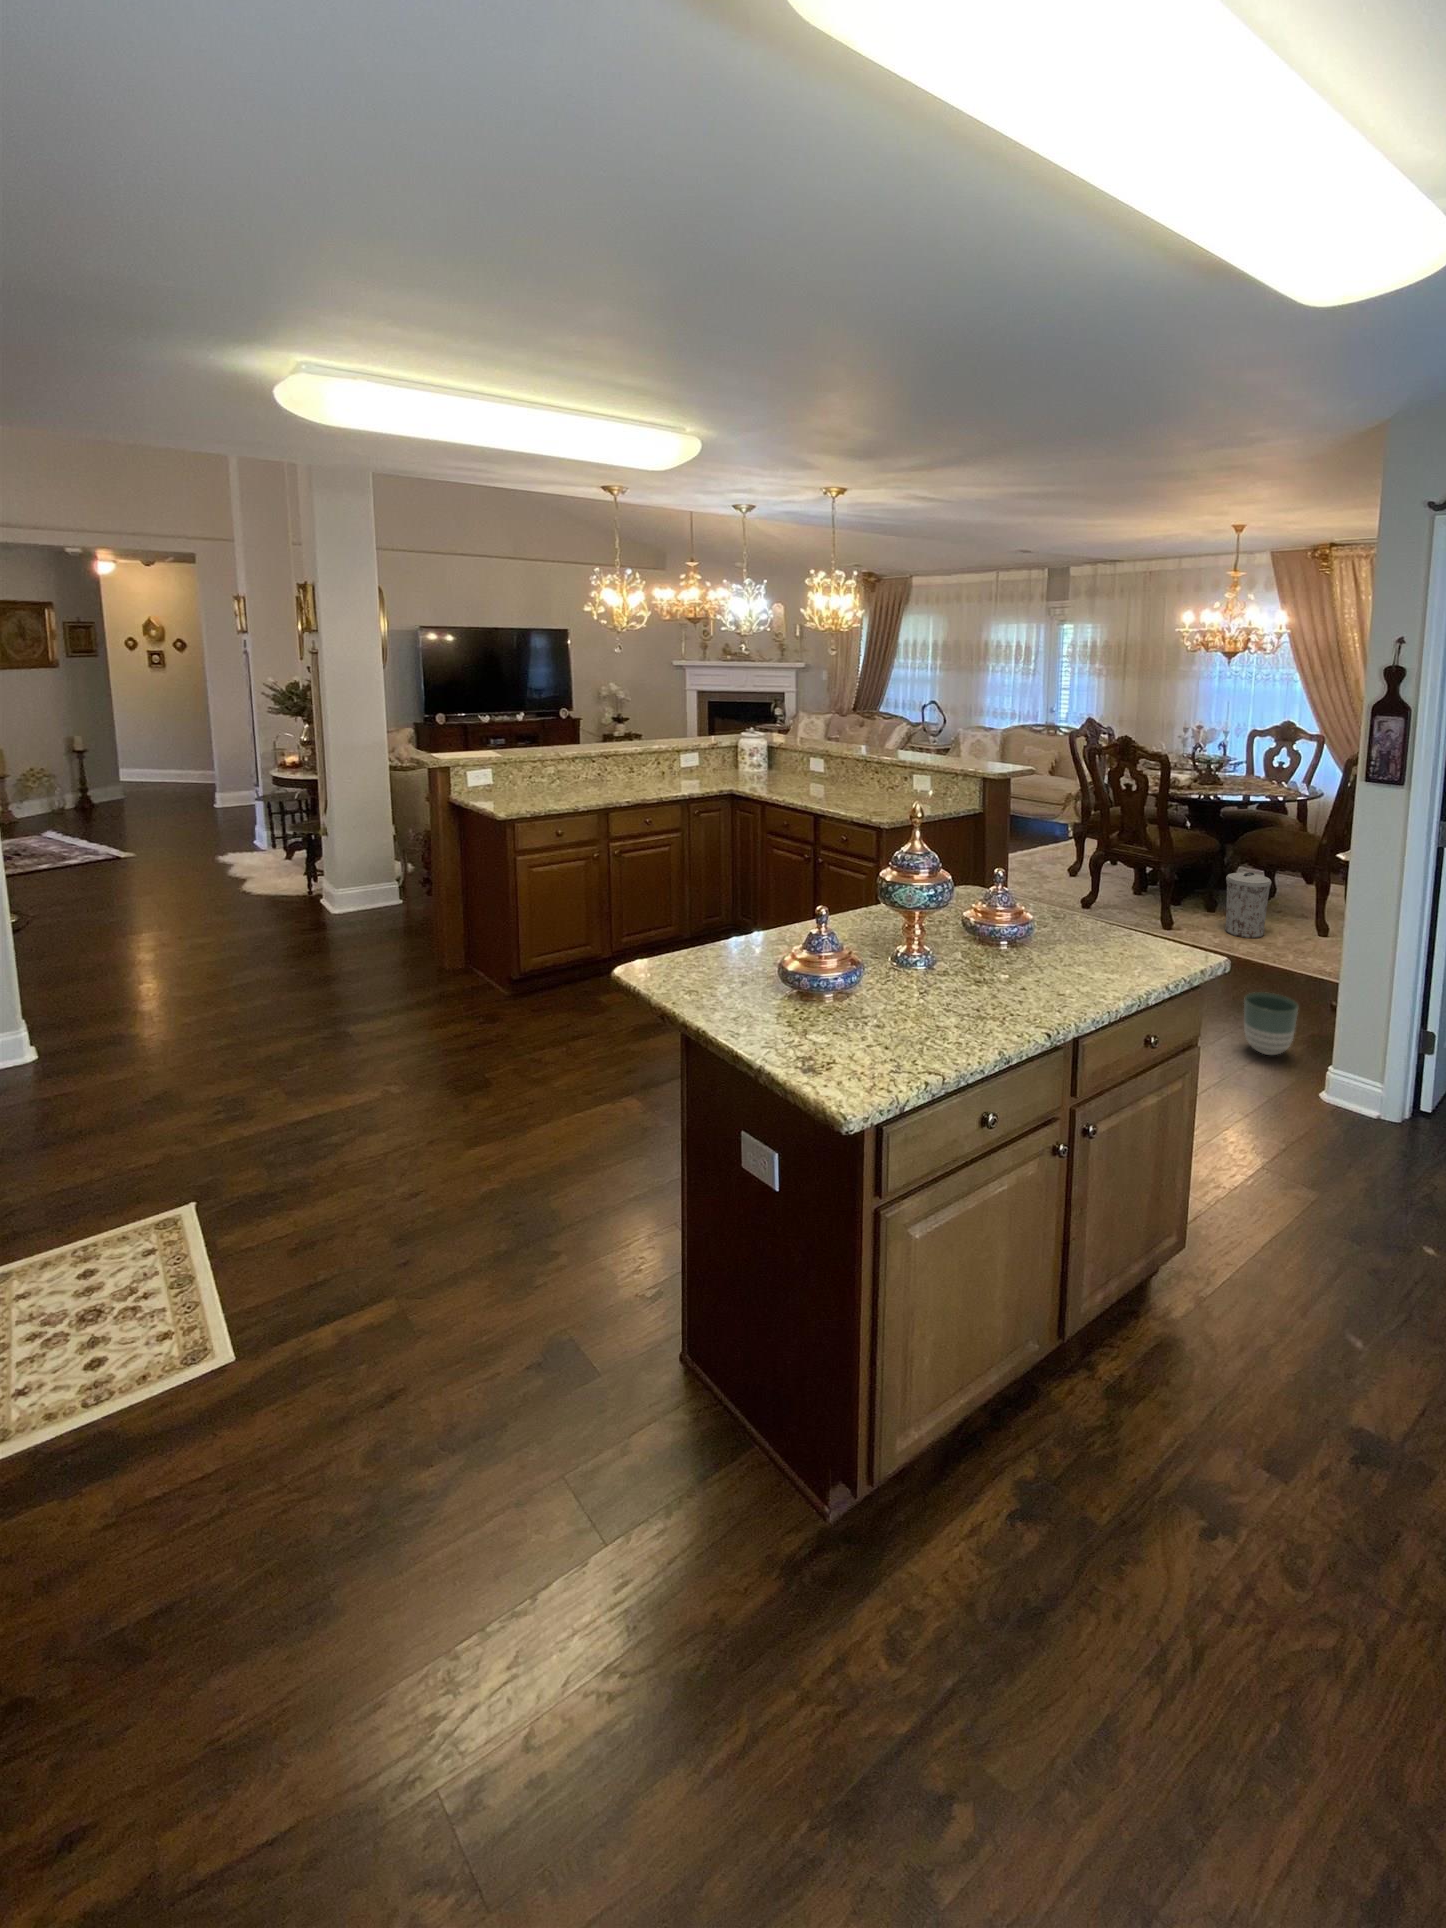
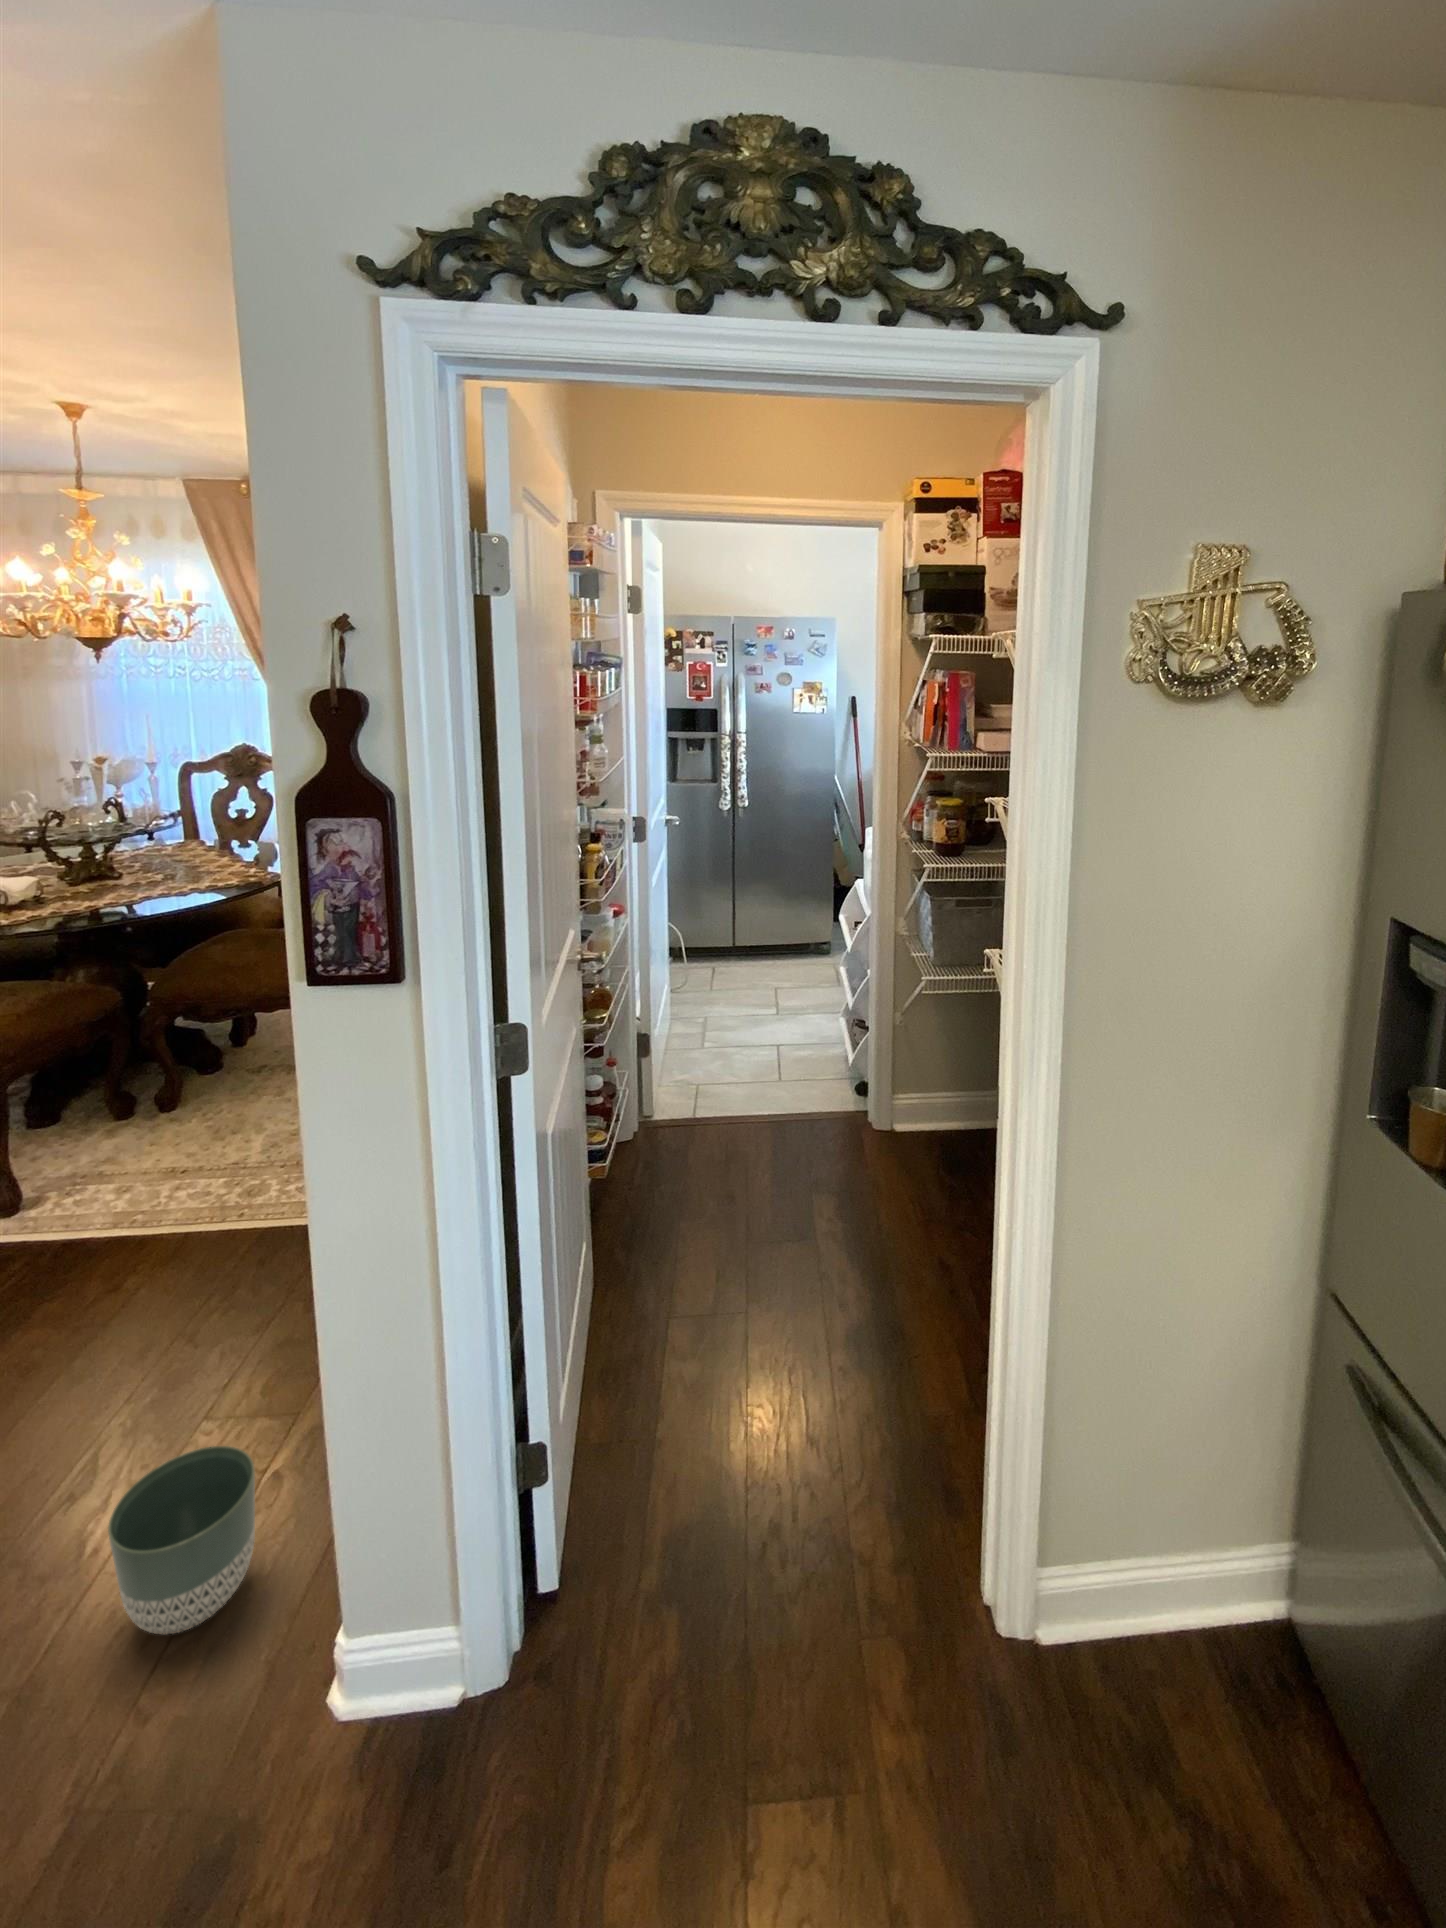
trash can: present [1225,872,1271,938] -> none [124,1046,222,1178]

